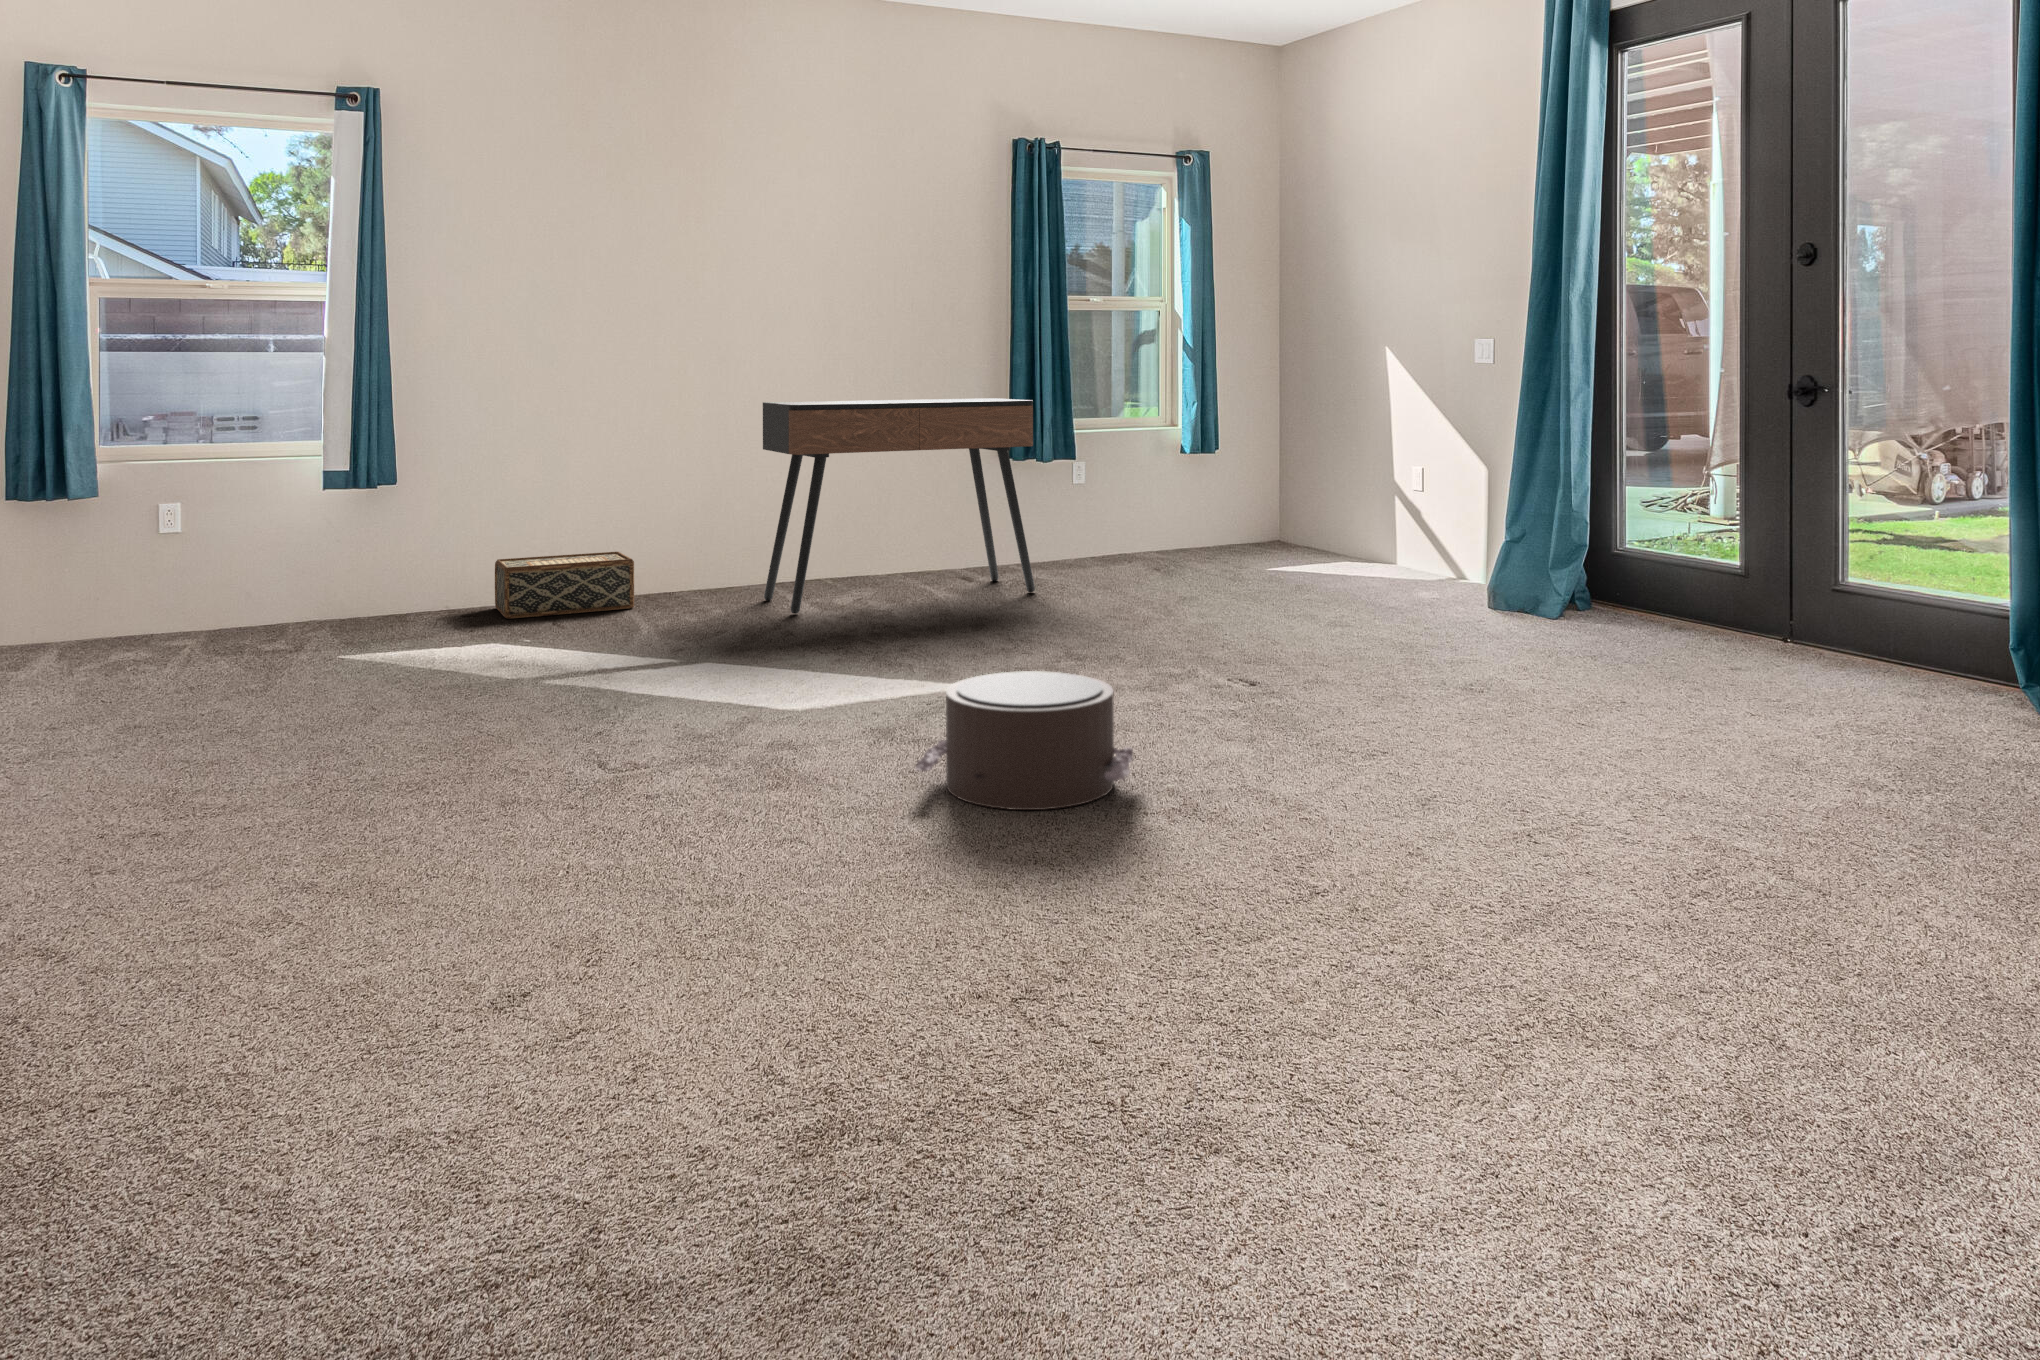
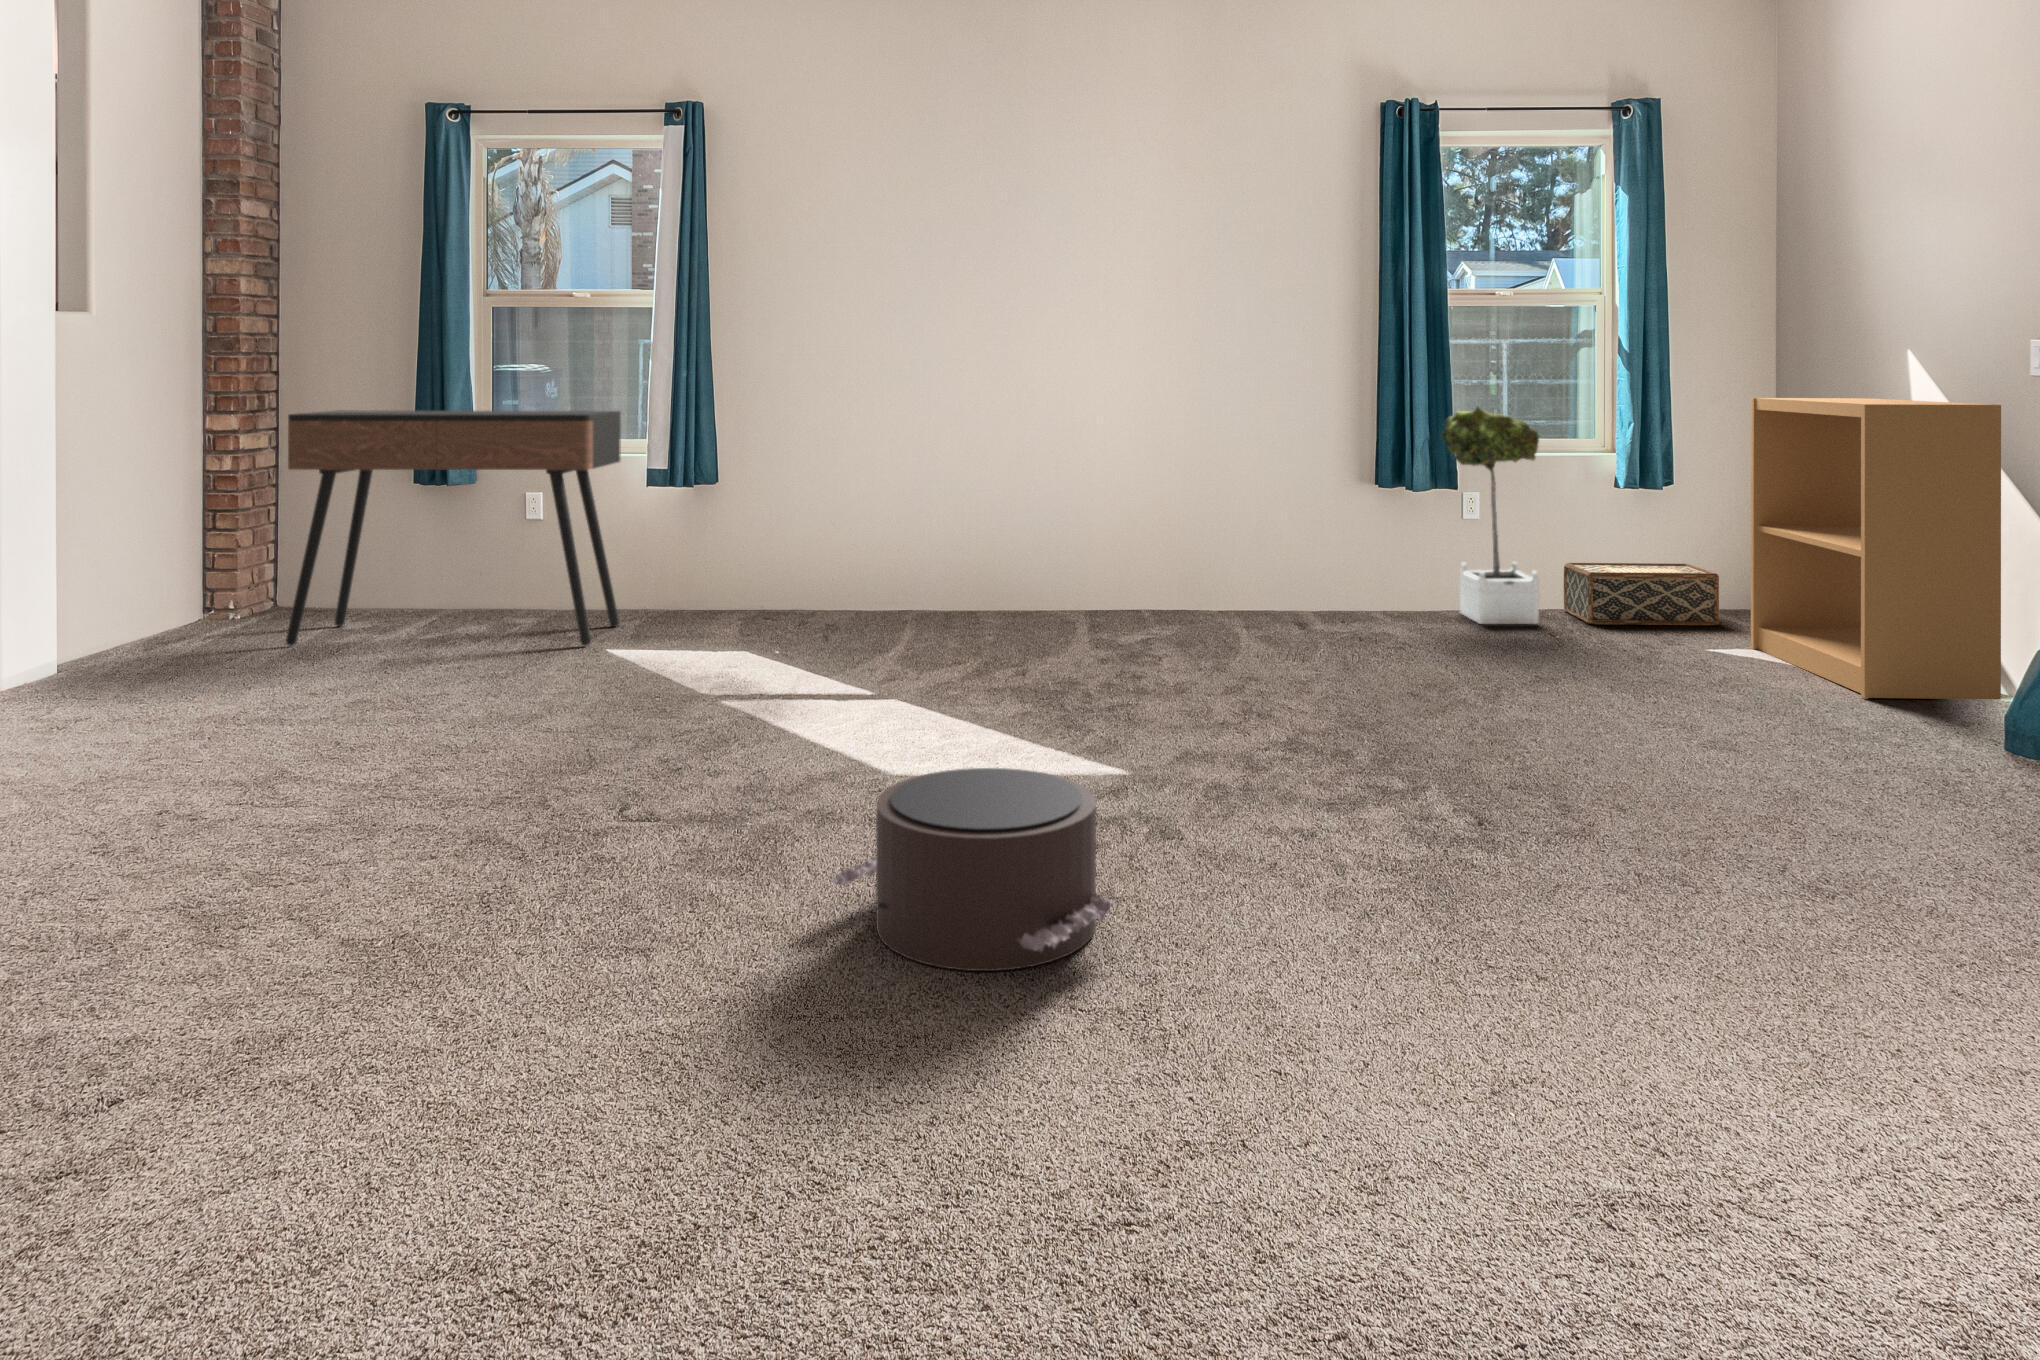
bookshelf: none [1291,382,1461,591] -> present [1751,398,2001,699]
potted tree: none [1061,392,1139,569] -> present [1442,407,1539,624]
console table: present [763,398,1035,614] -> present [286,410,621,646]
woven basket: present [495,552,634,619] -> present [1564,563,1719,625]

